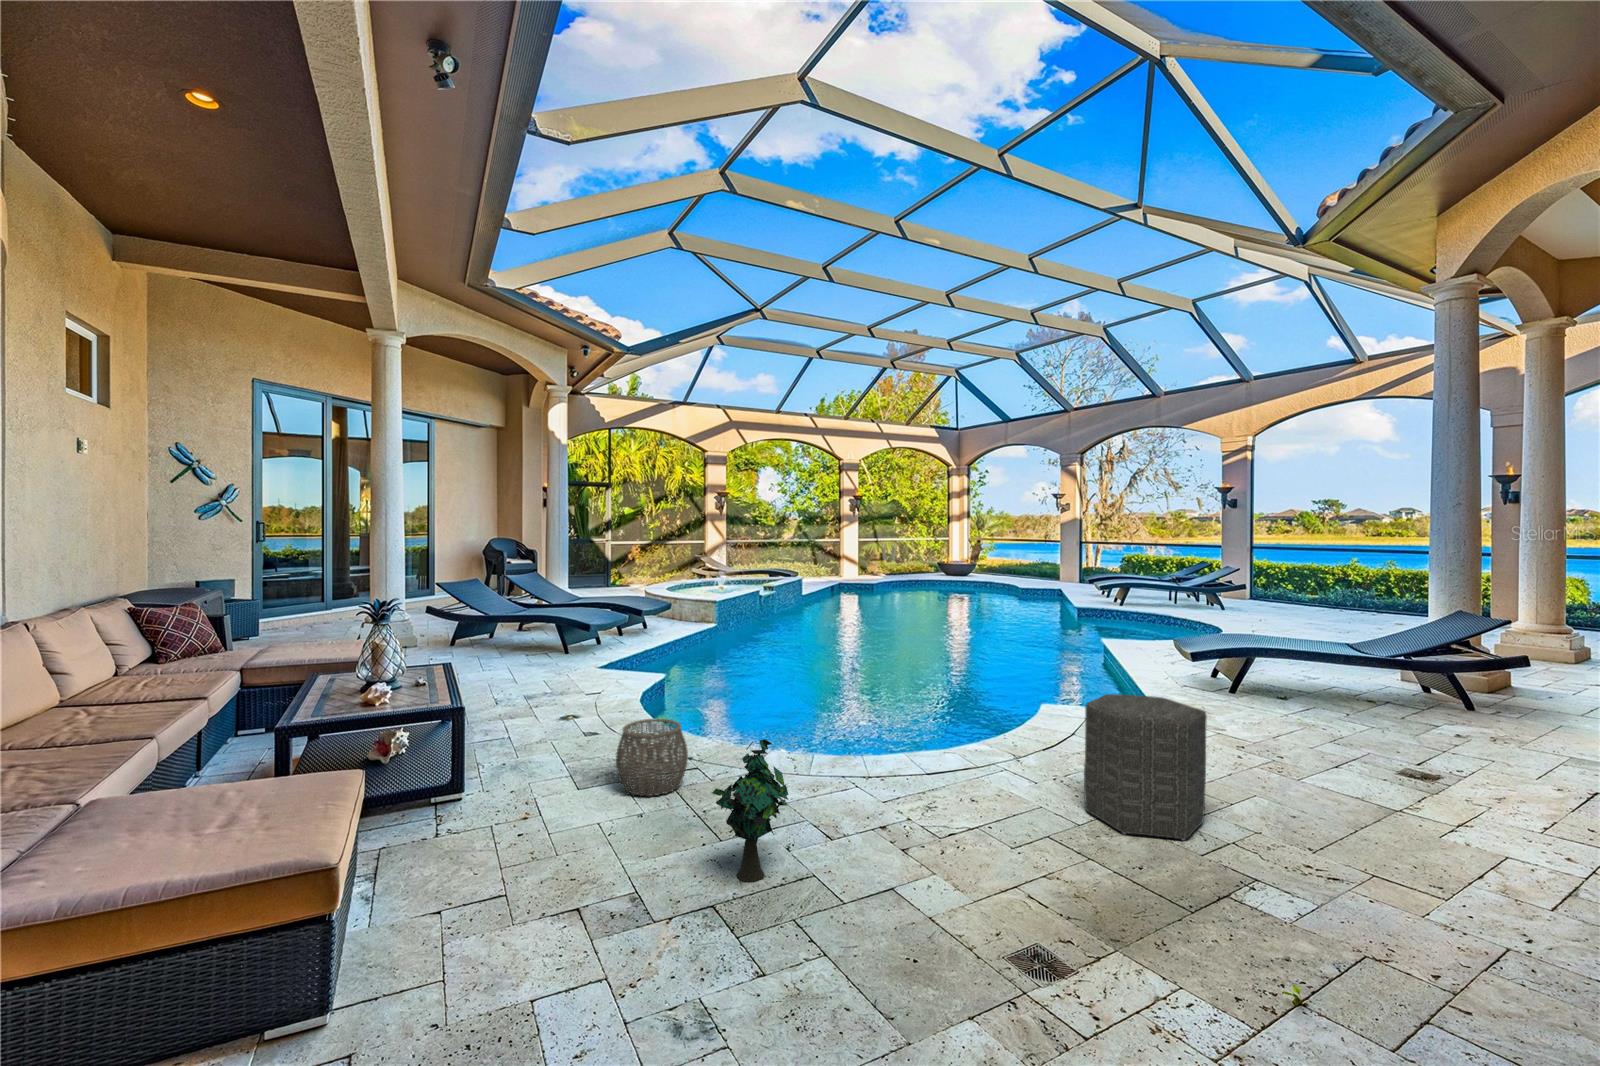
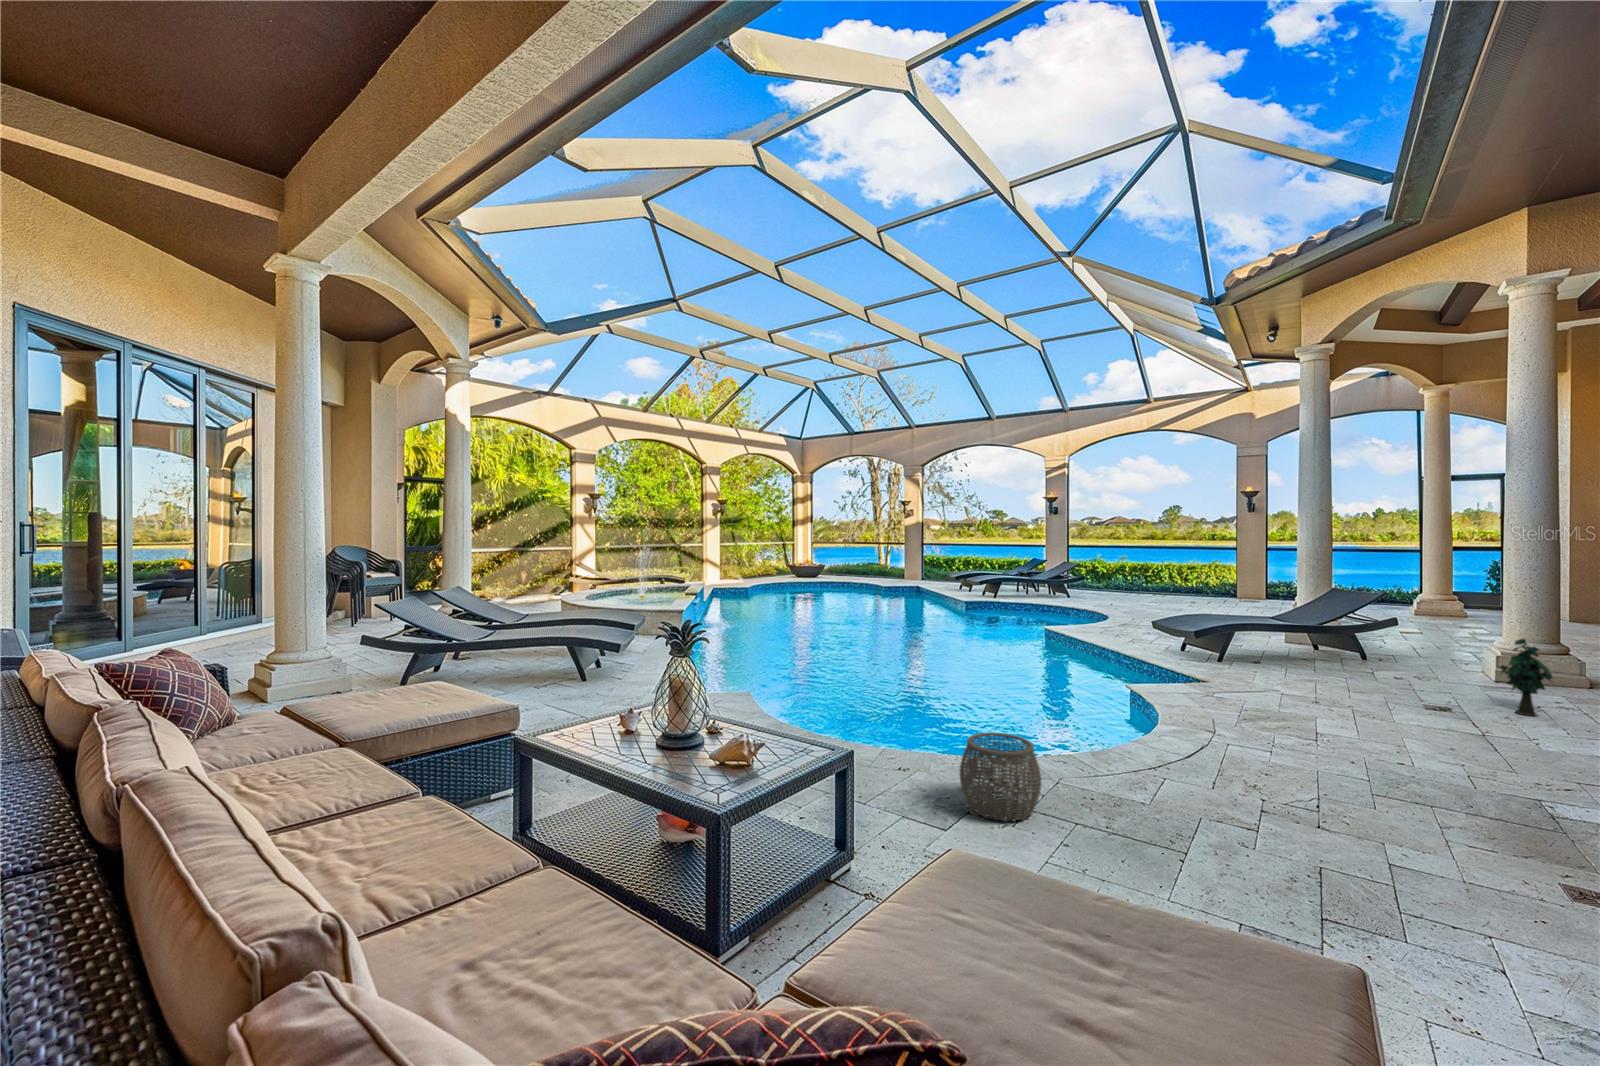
ottoman: present [1084,694,1207,840] -> none [1342,666,1469,786]
decorative plant: present [712,739,788,882] -> present [1500,639,1553,716]

